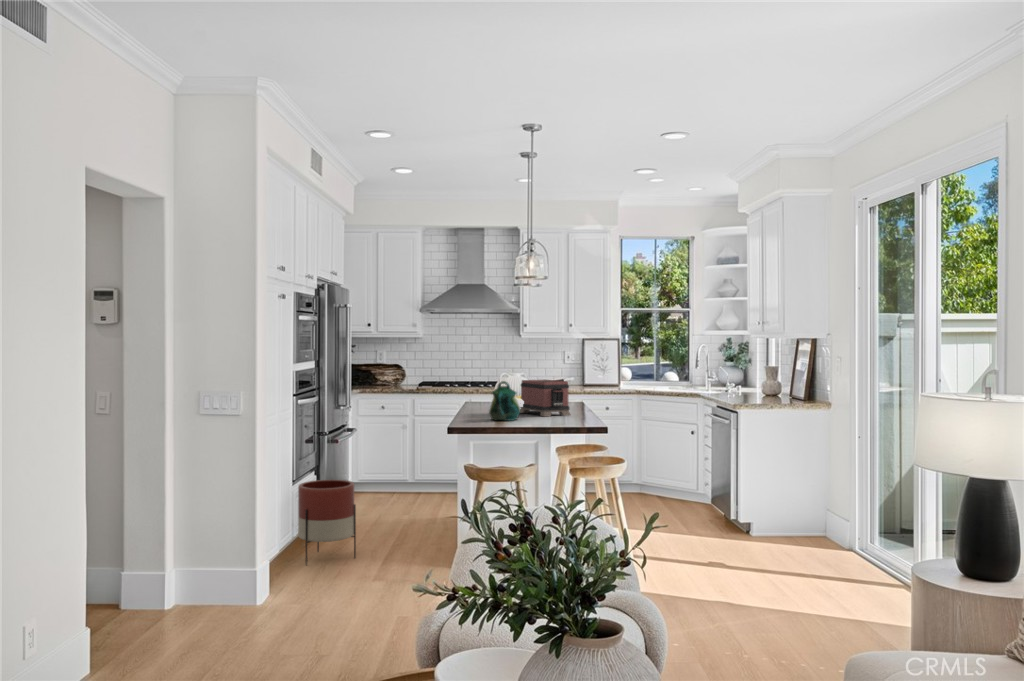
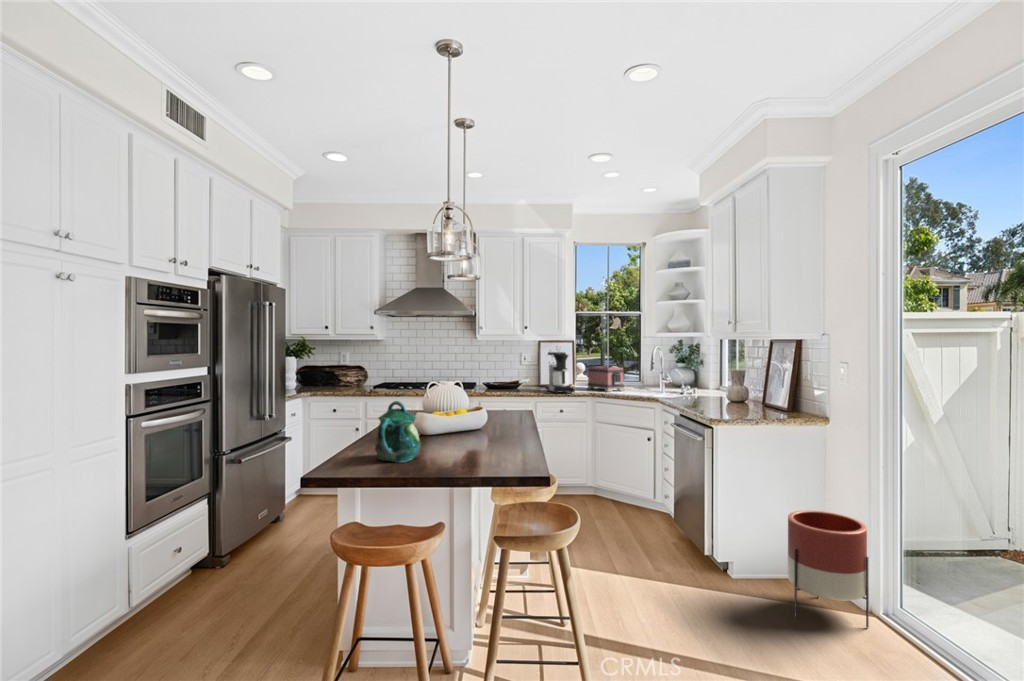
coffee maker: none [591,350,621,390] -> present [545,352,574,393]
toaster: present [520,380,570,417] -> present [587,367,624,392]
planter: present [298,480,356,565] -> present [788,510,869,628]

